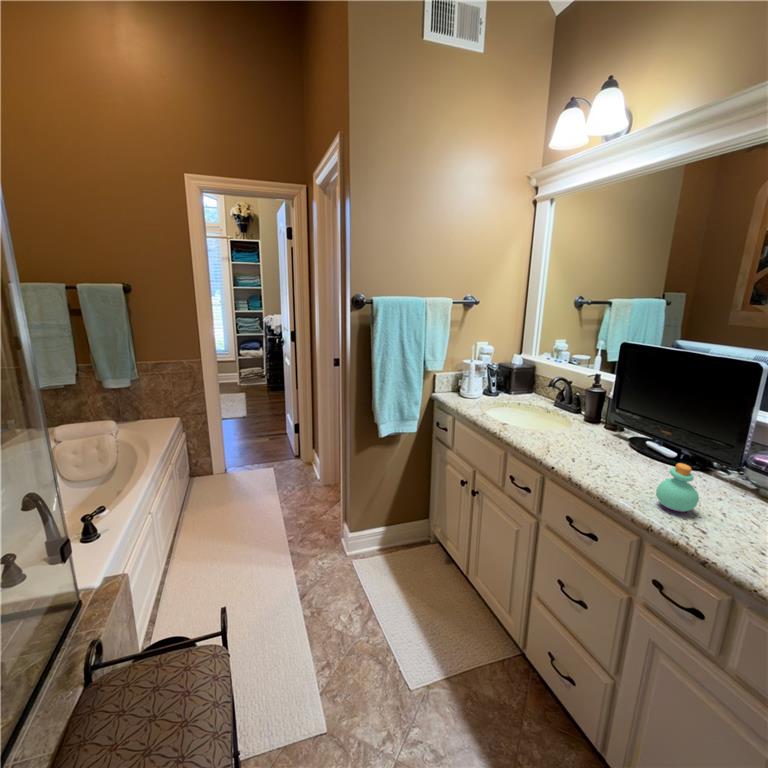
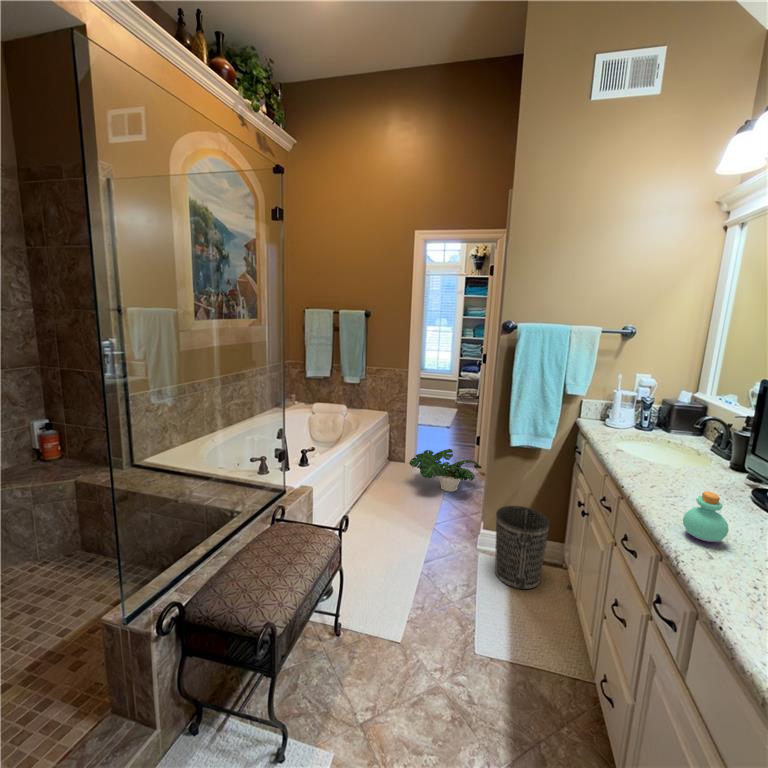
potted plant: none [229,446,315,497] -> present [410,449,482,492]
wastebasket: none [374,496,429,586] -> present [495,506,550,589]

